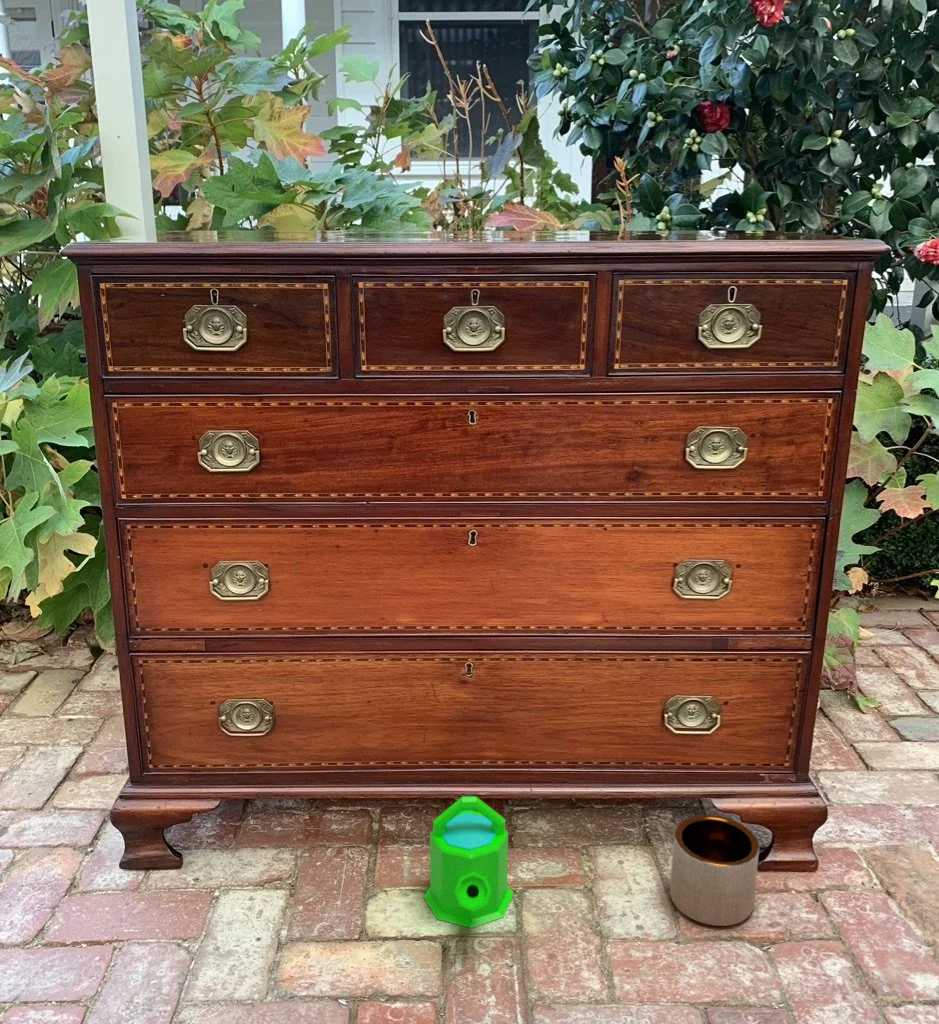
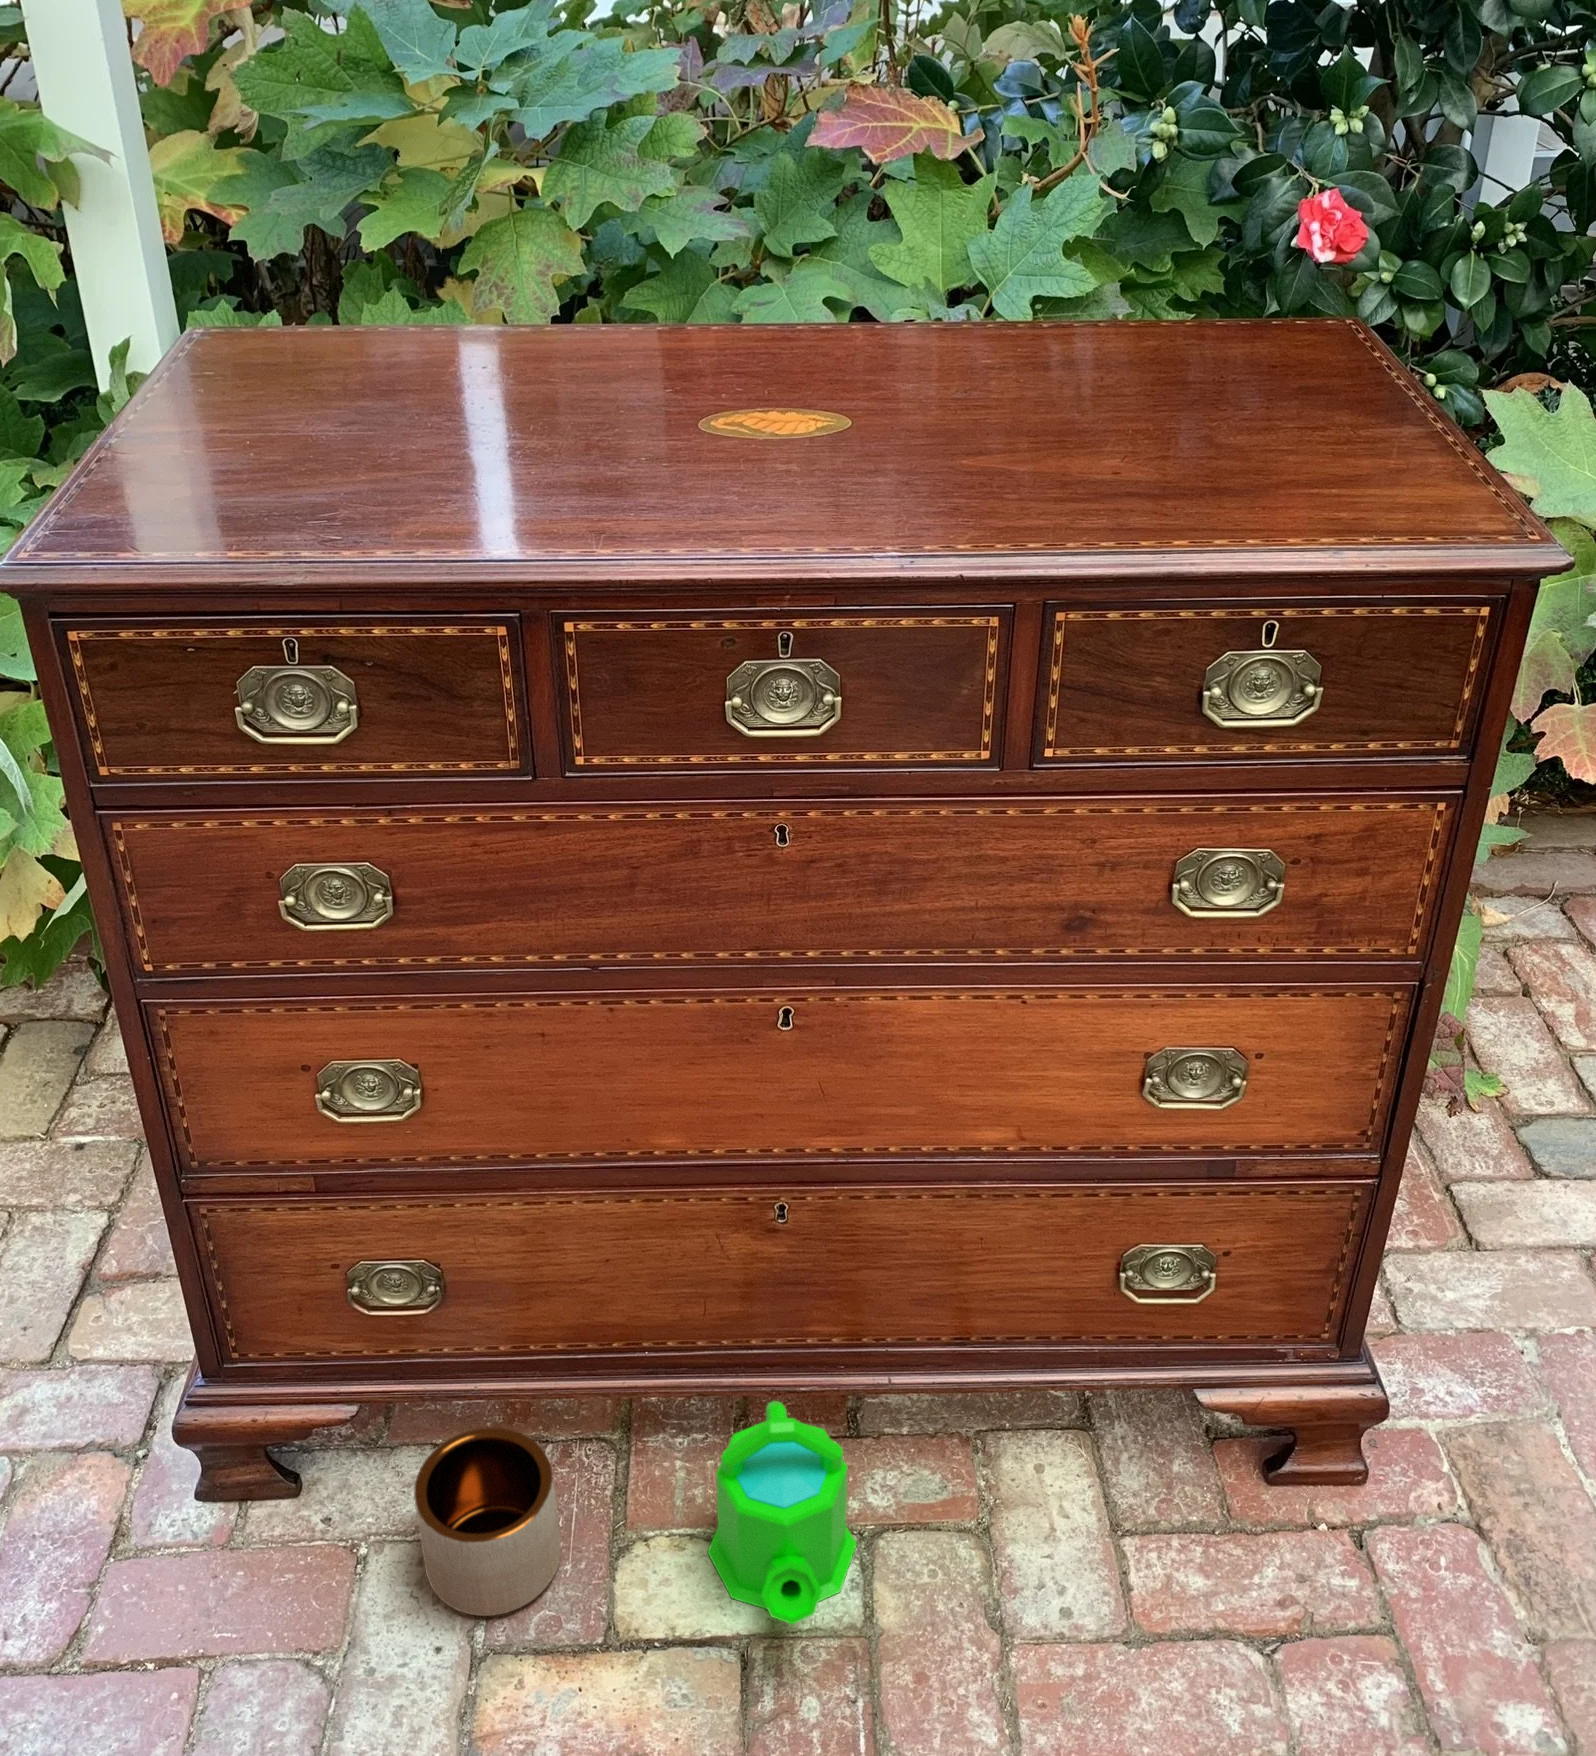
planter: present [670,815,759,926] -> present [414,1427,561,1616]

